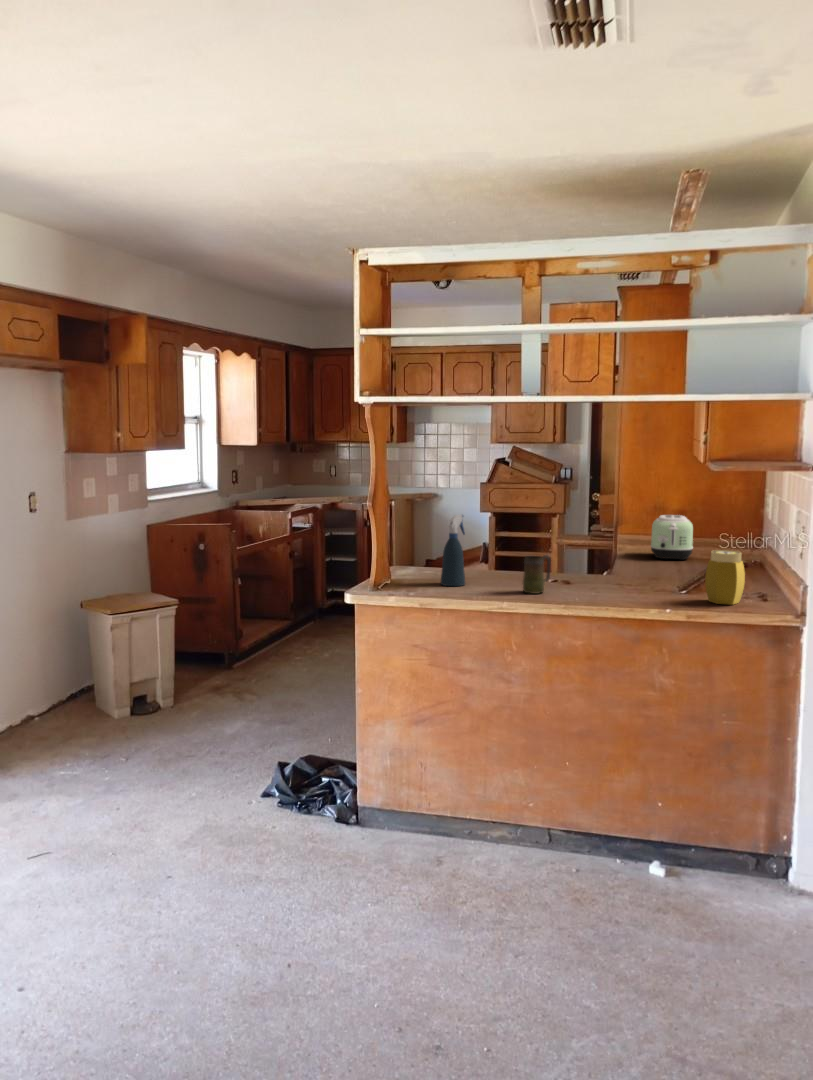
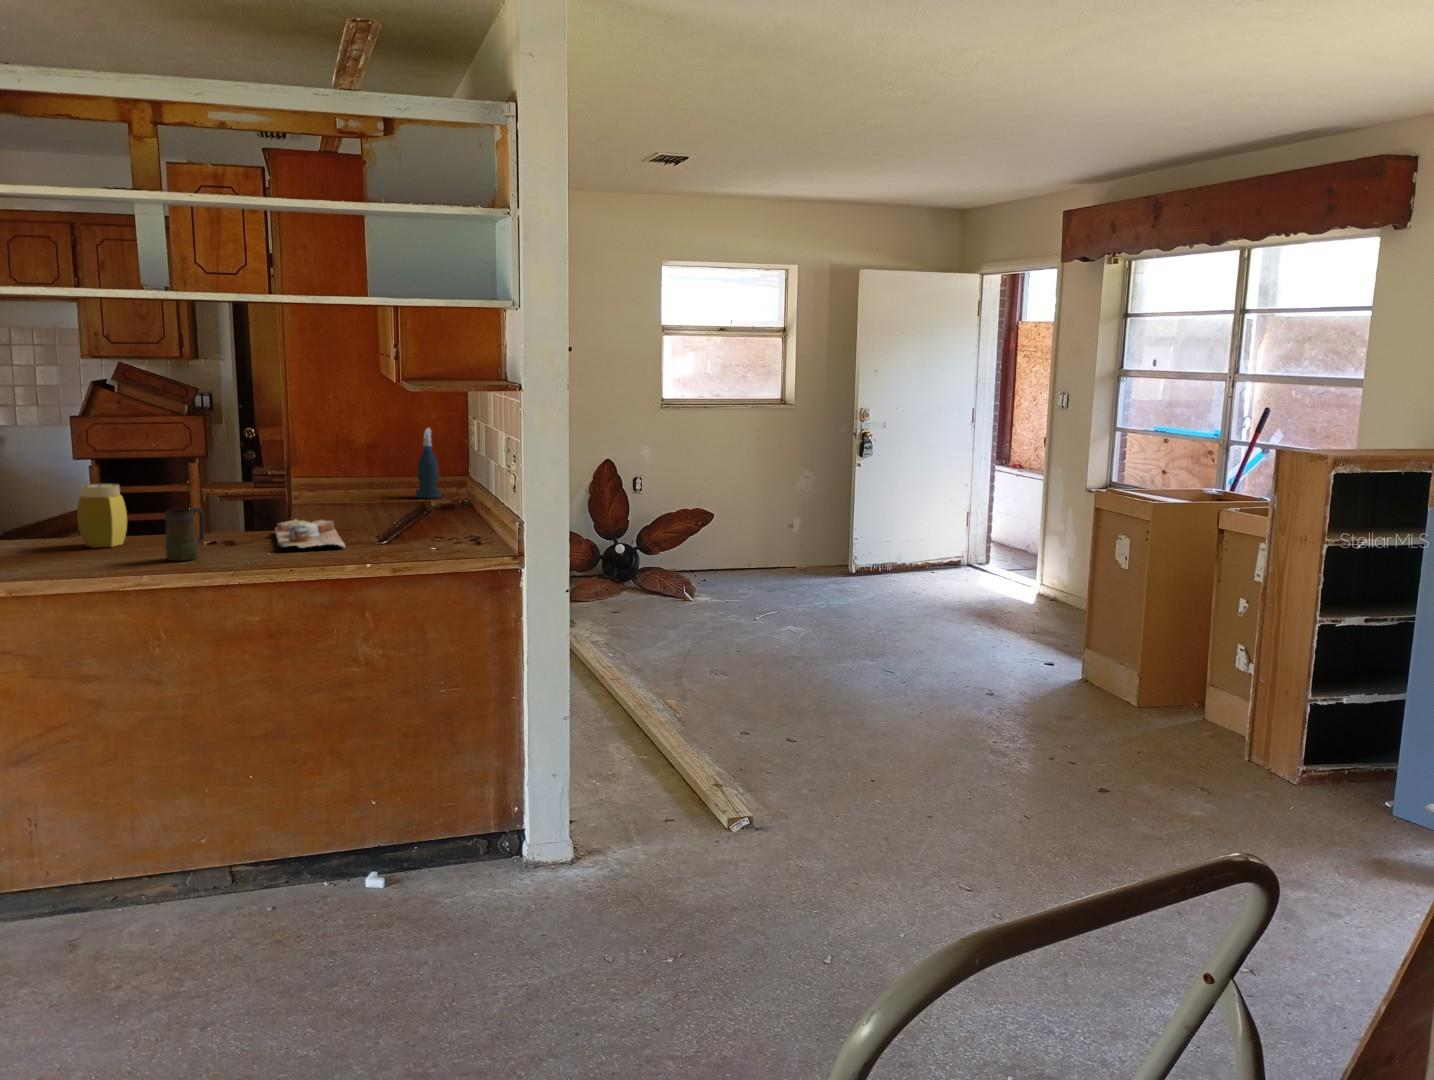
spray bottle: present [441,514,465,586] -> present [416,428,441,498]
toaster: present [651,515,693,560] -> none [334,450,388,507]
jar: present [705,550,745,605] -> present [77,484,127,547]
cutting board: none [602,567,653,595] -> present [275,519,345,548]

